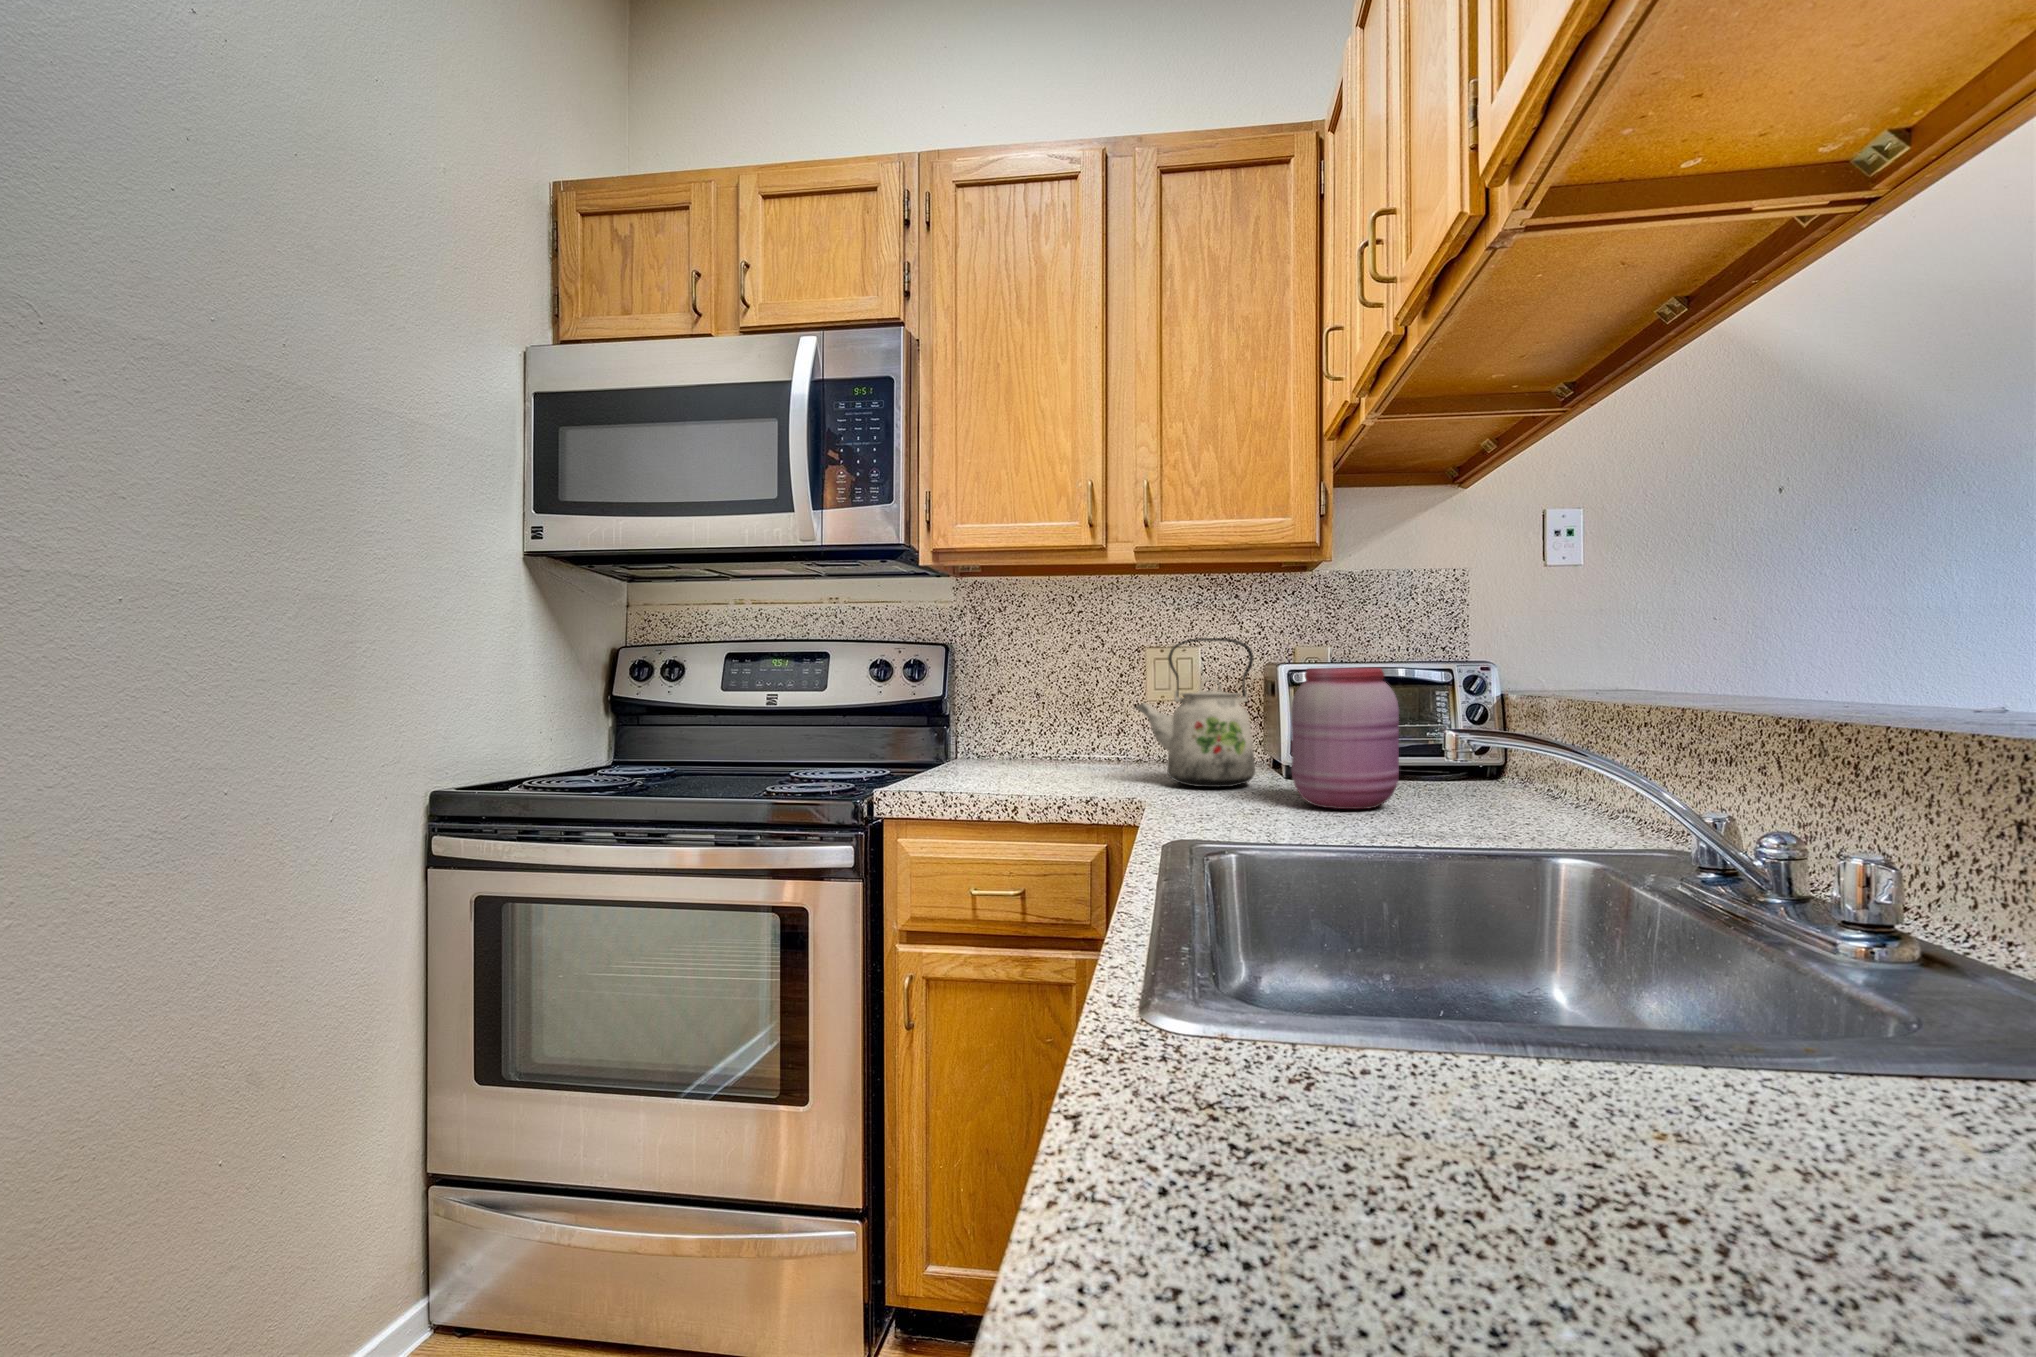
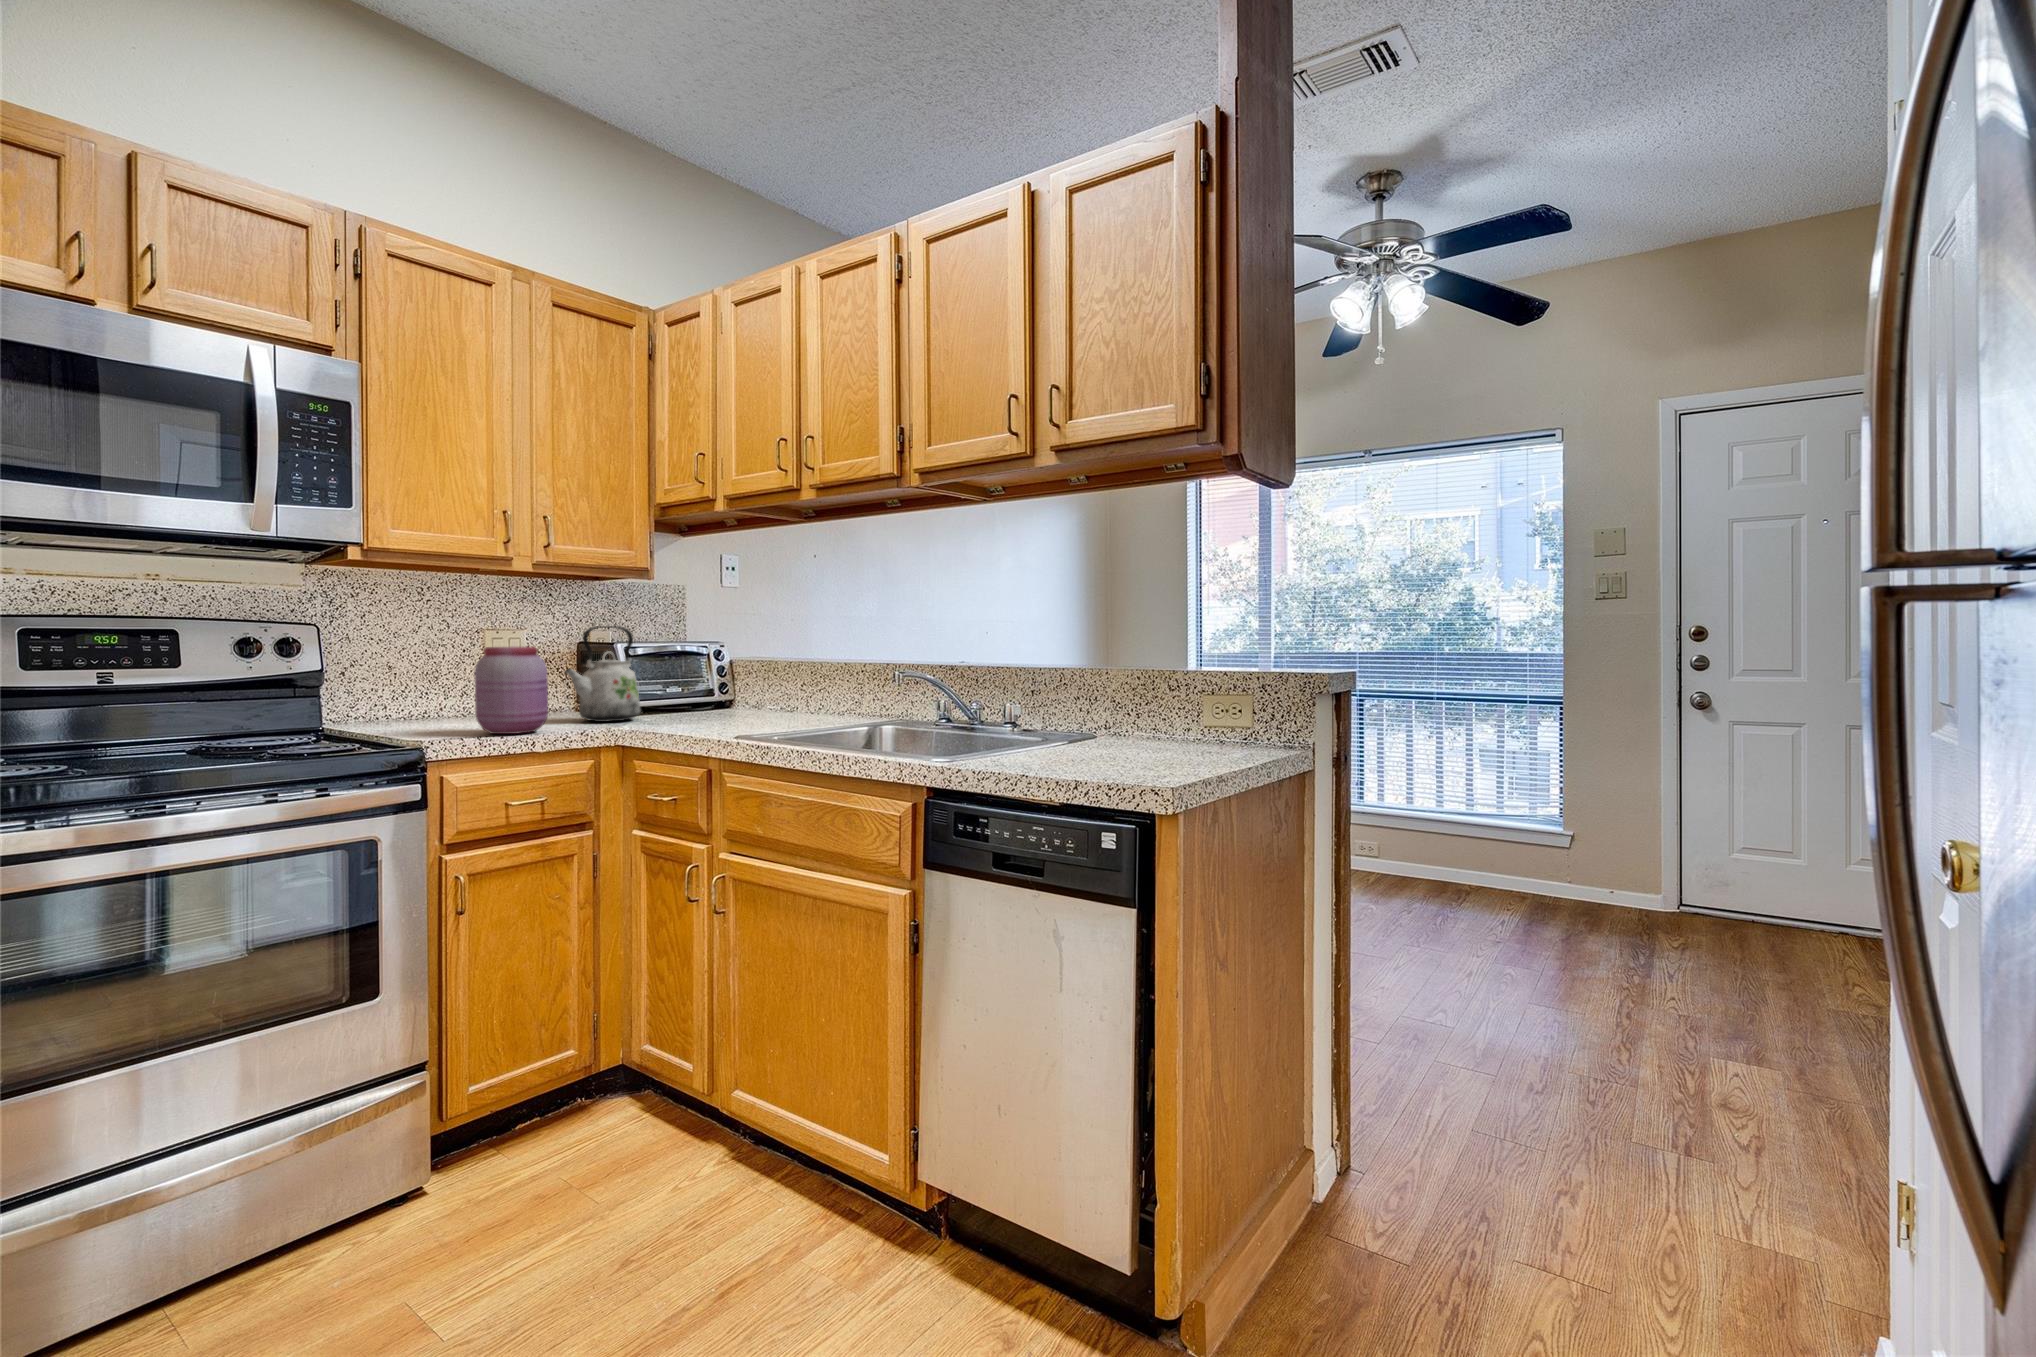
jar: present [1291,668,1399,809] -> present [474,647,548,734]

